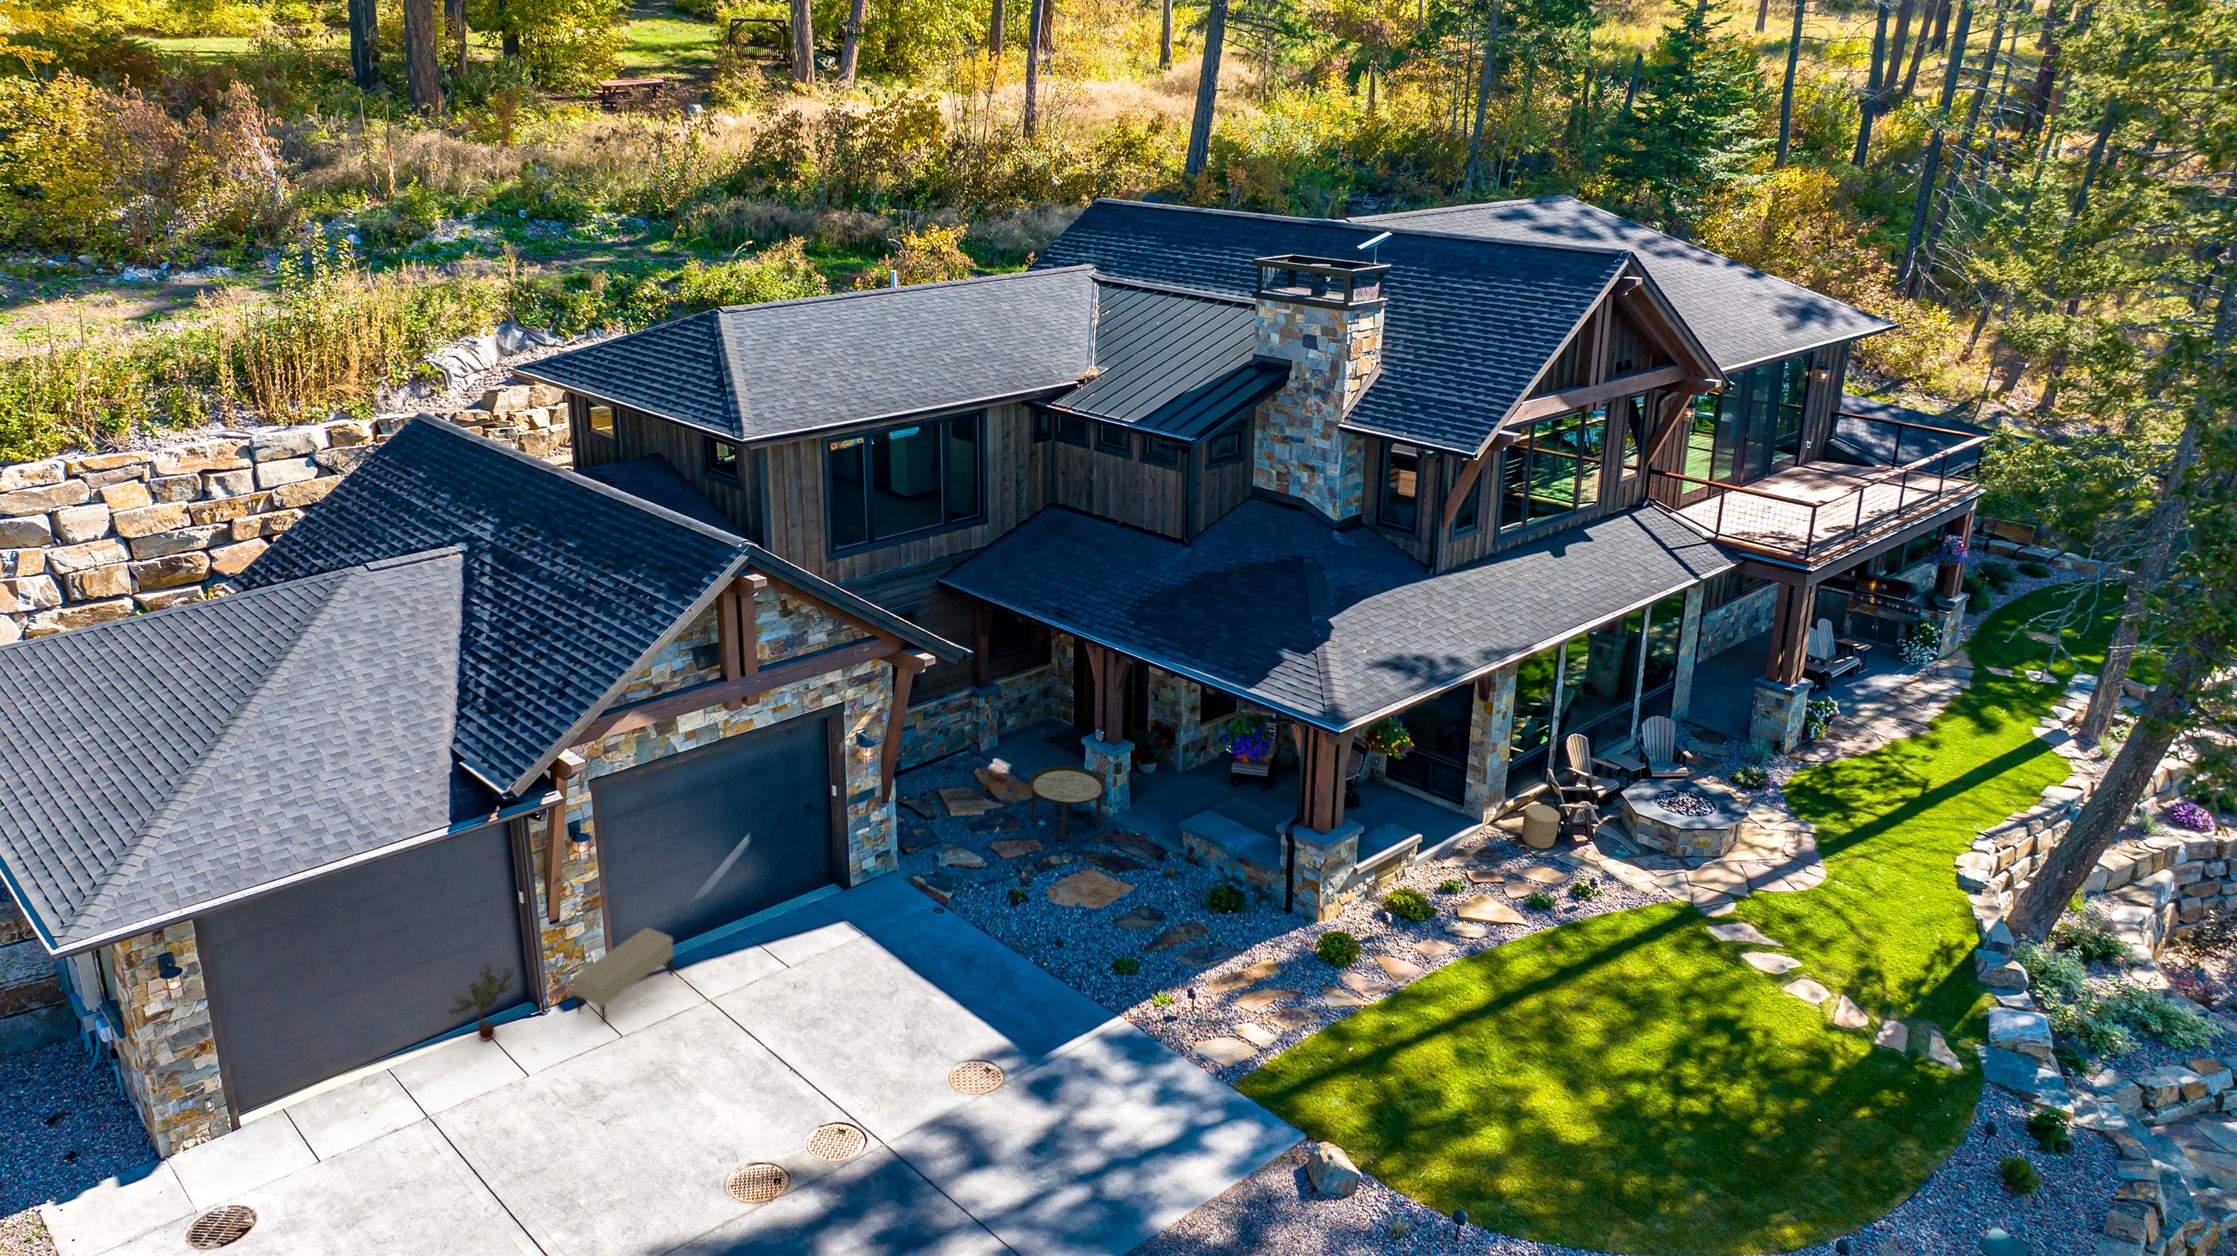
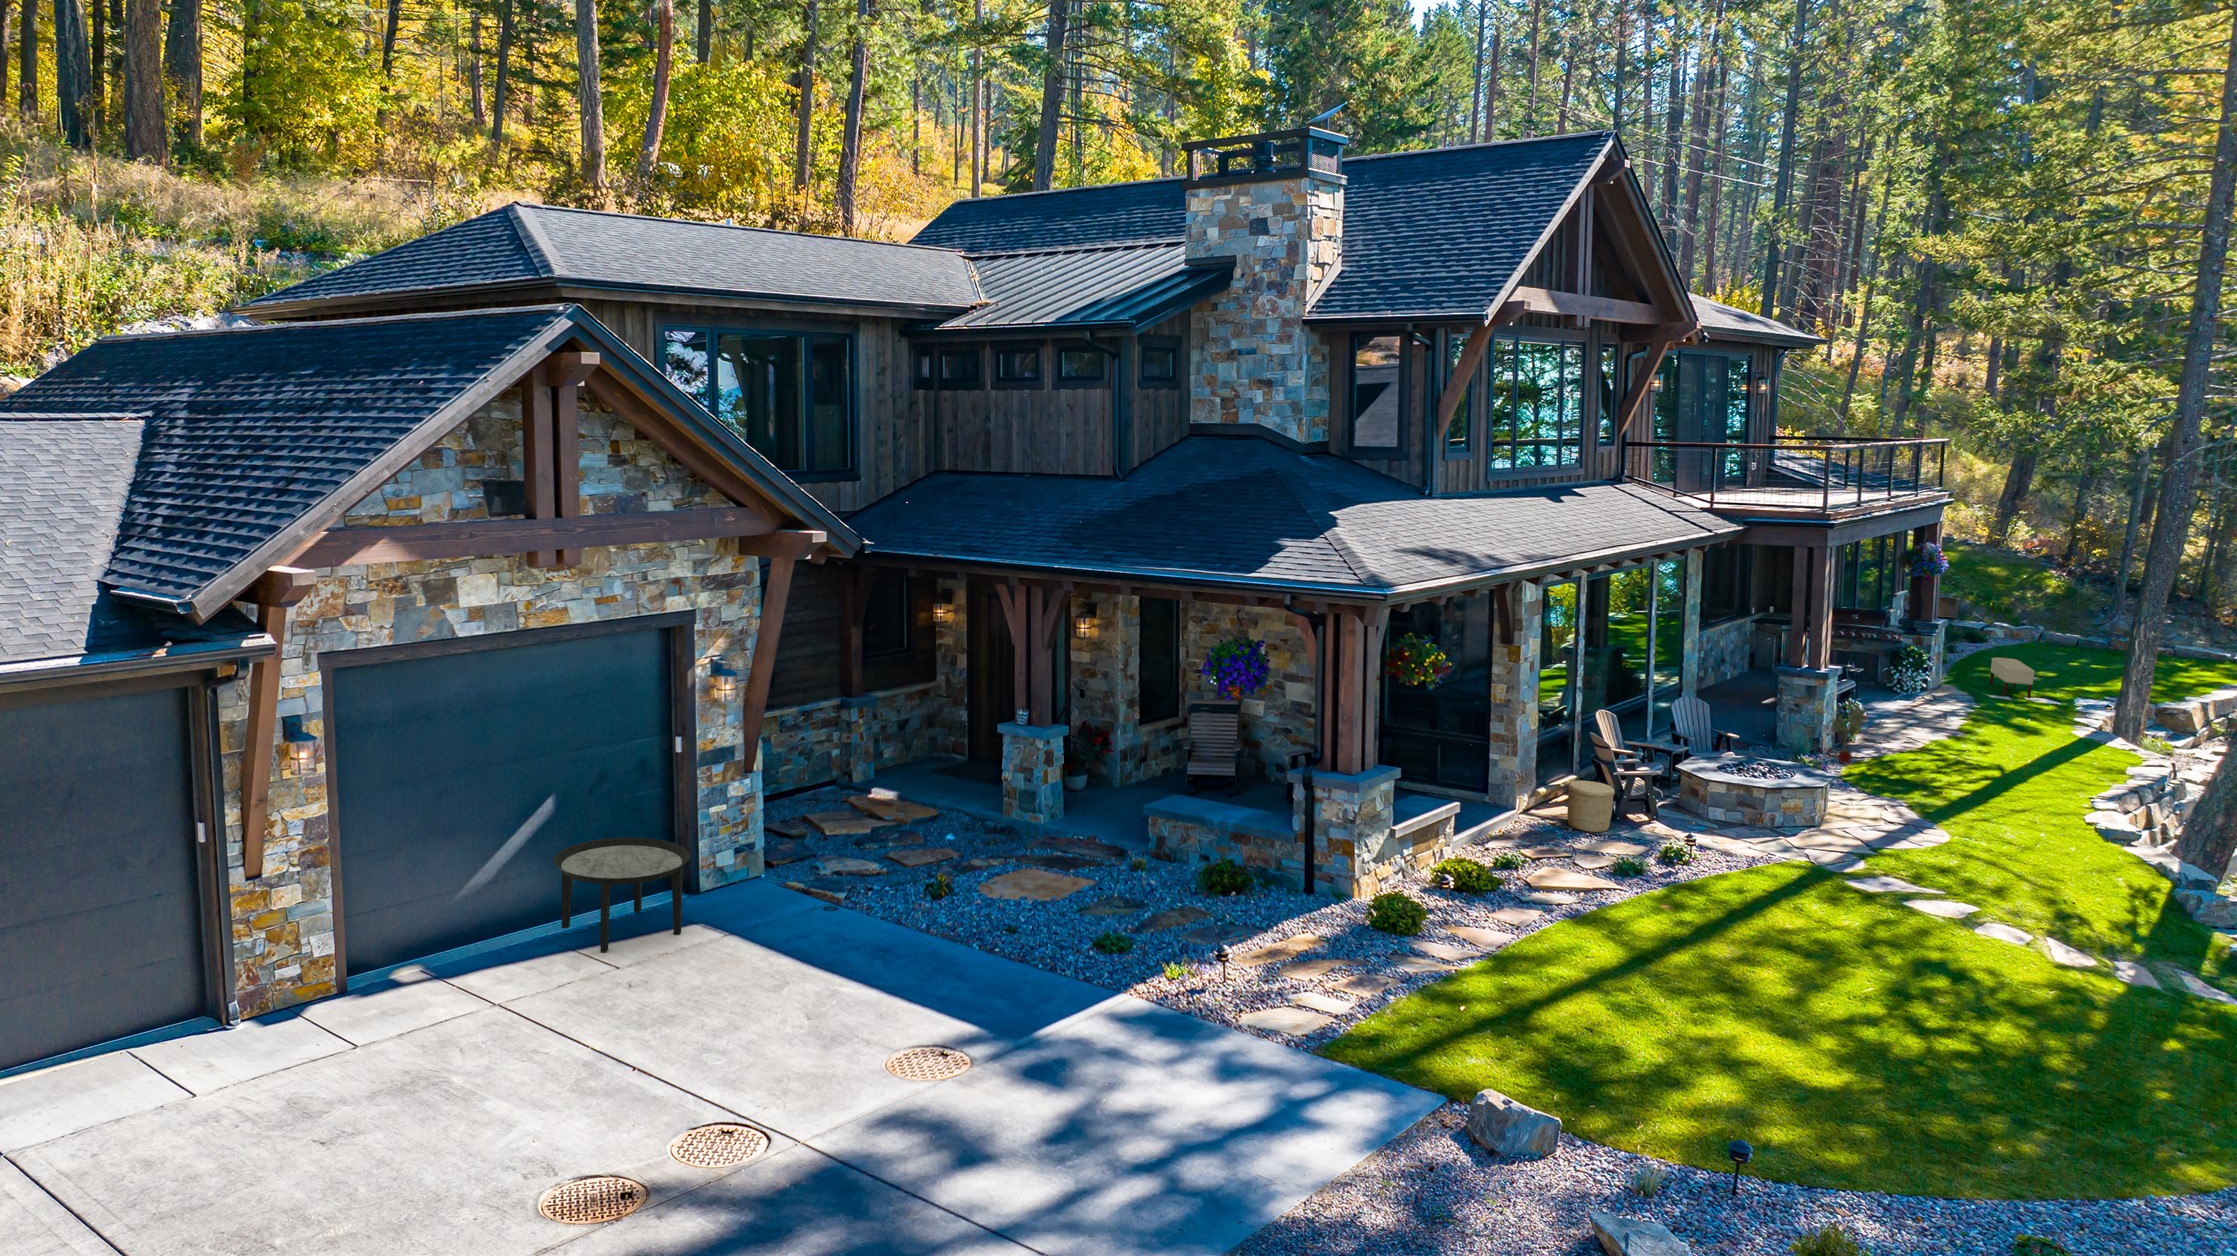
round table: present [1029,765,1106,840] -> present [553,838,690,952]
bench: present [573,928,673,1023] -> present [1989,658,2035,698]
potted tree: present [450,962,515,1040] -> present [1829,699,1867,763]

